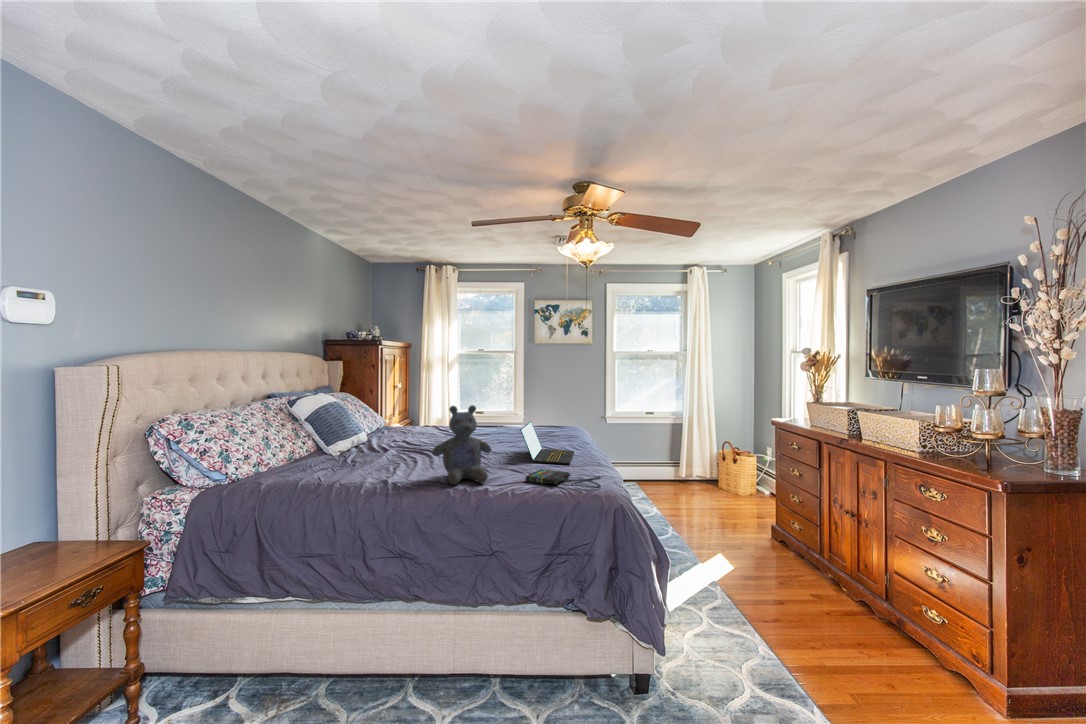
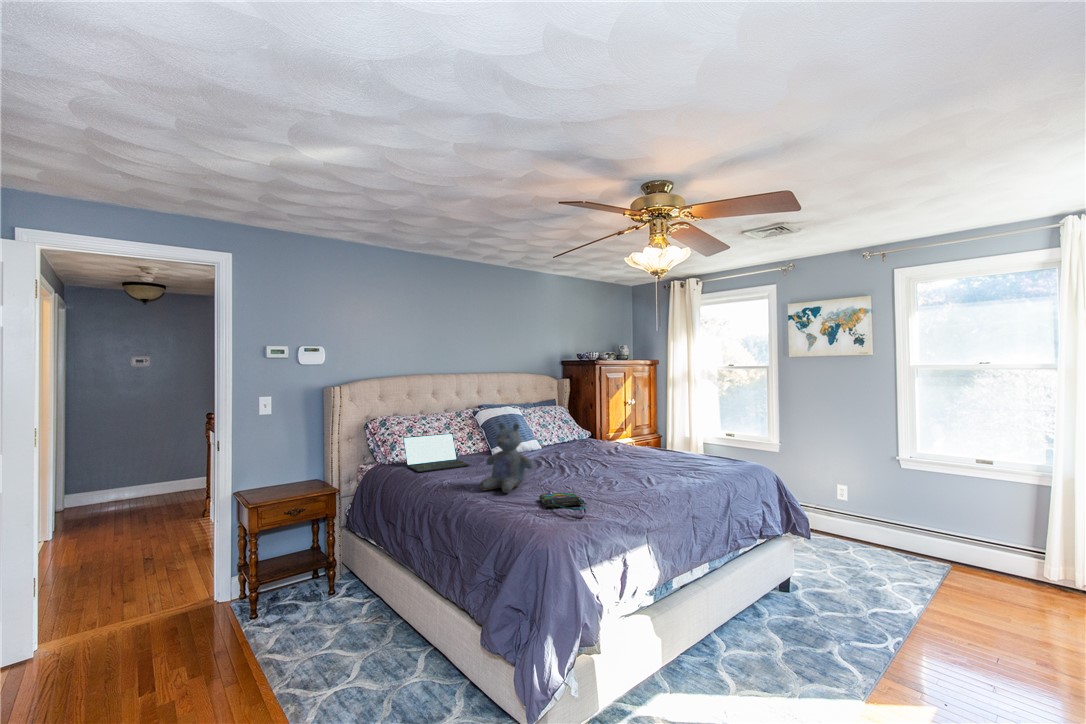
laptop: present [520,421,574,464] -> present [403,433,470,472]

